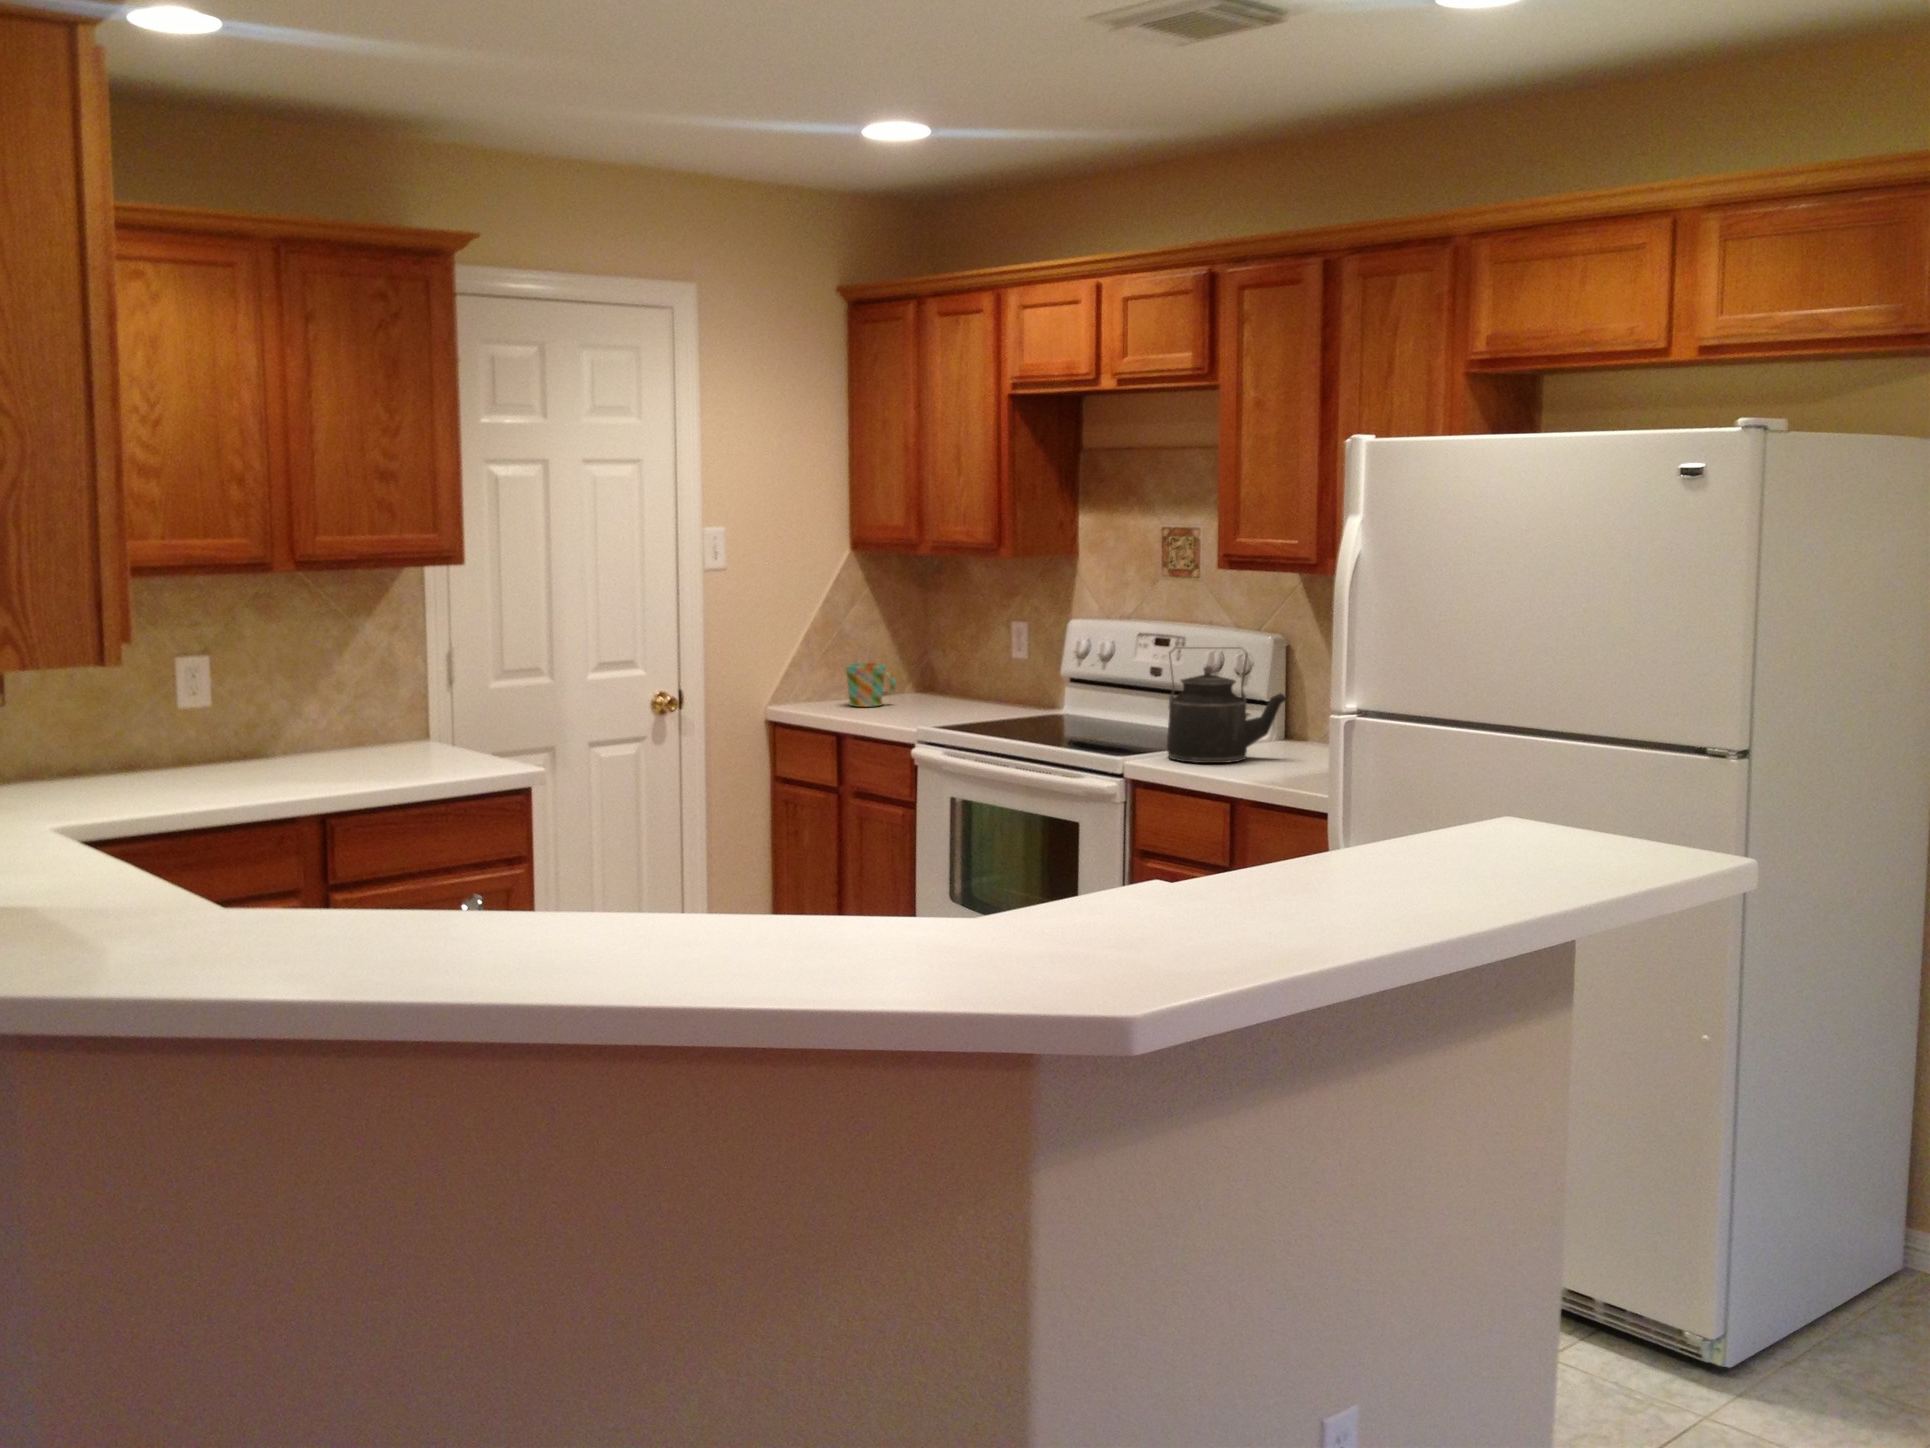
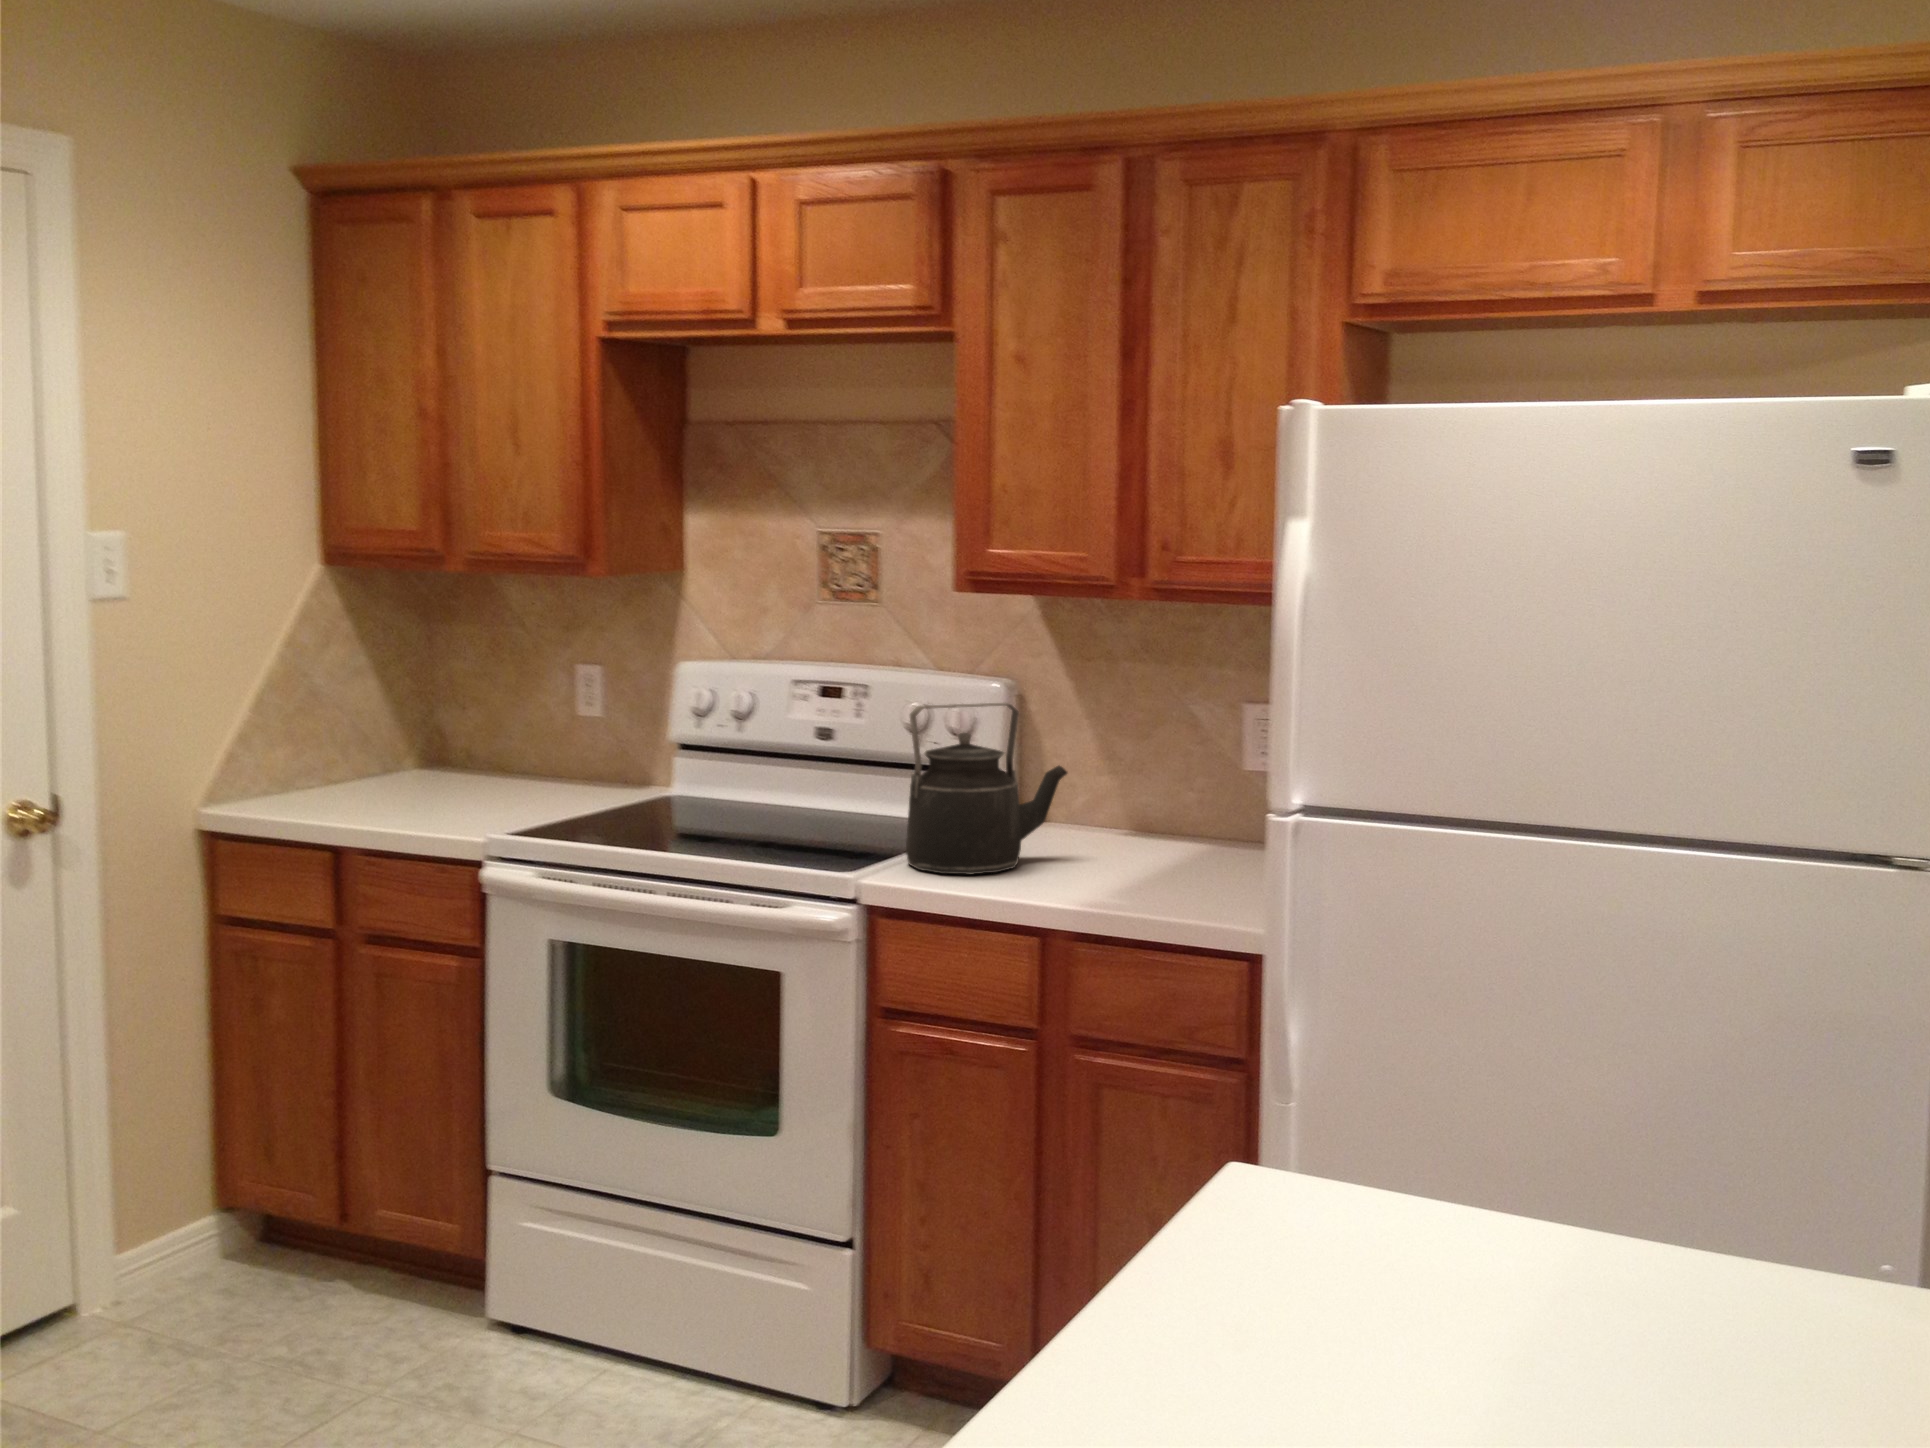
mug: present [846,663,896,707] -> none [330,732,410,799]

